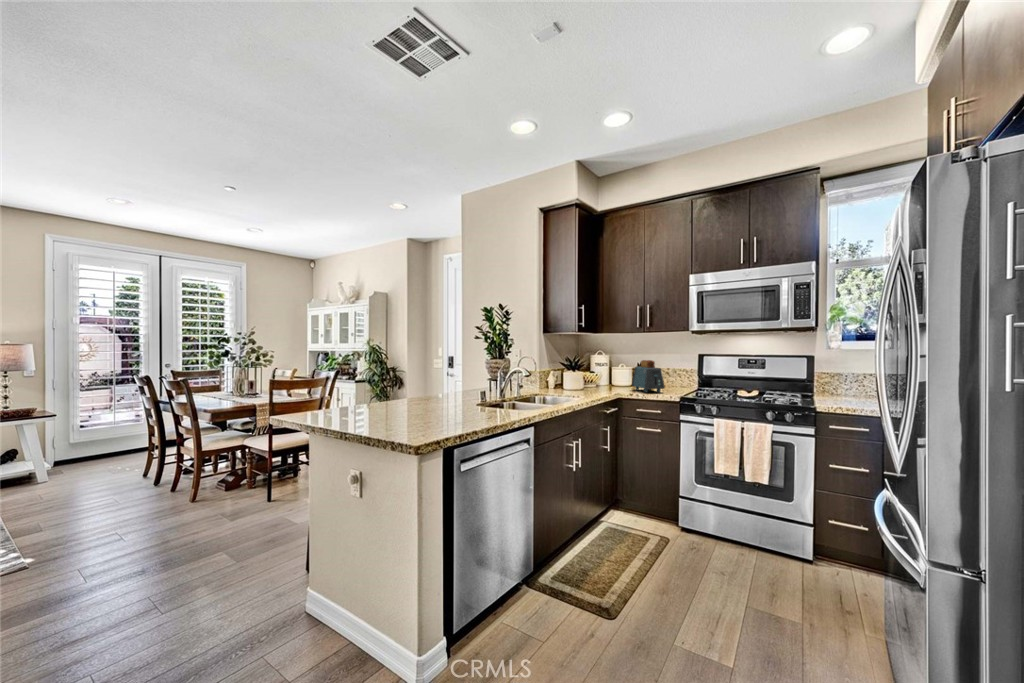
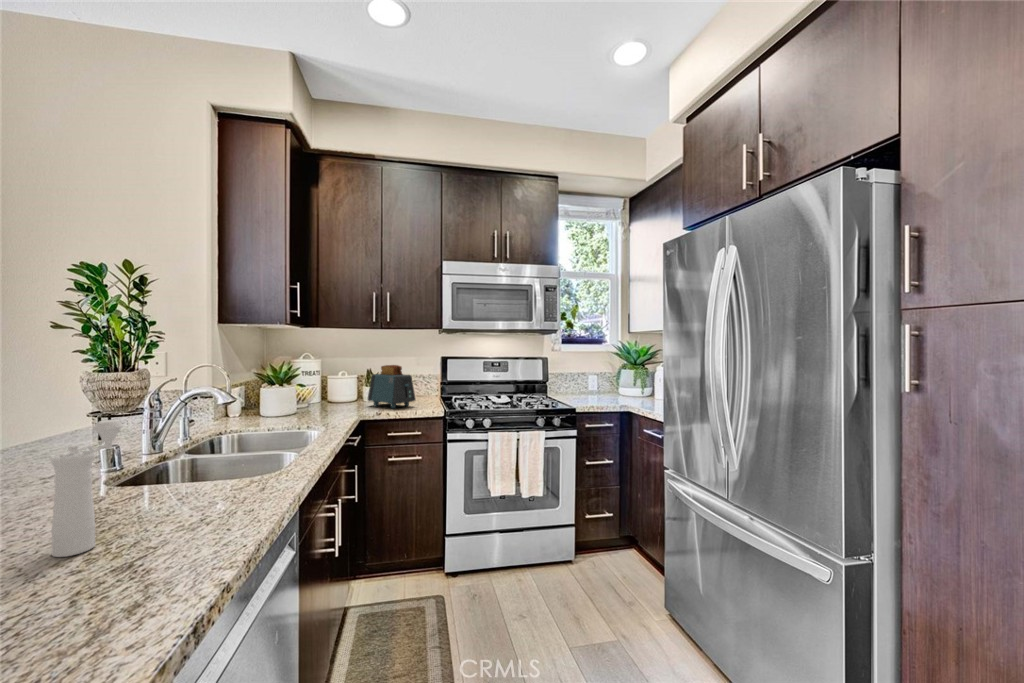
pepper mill: none [441,374,465,419] -> present [51,420,123,557]

